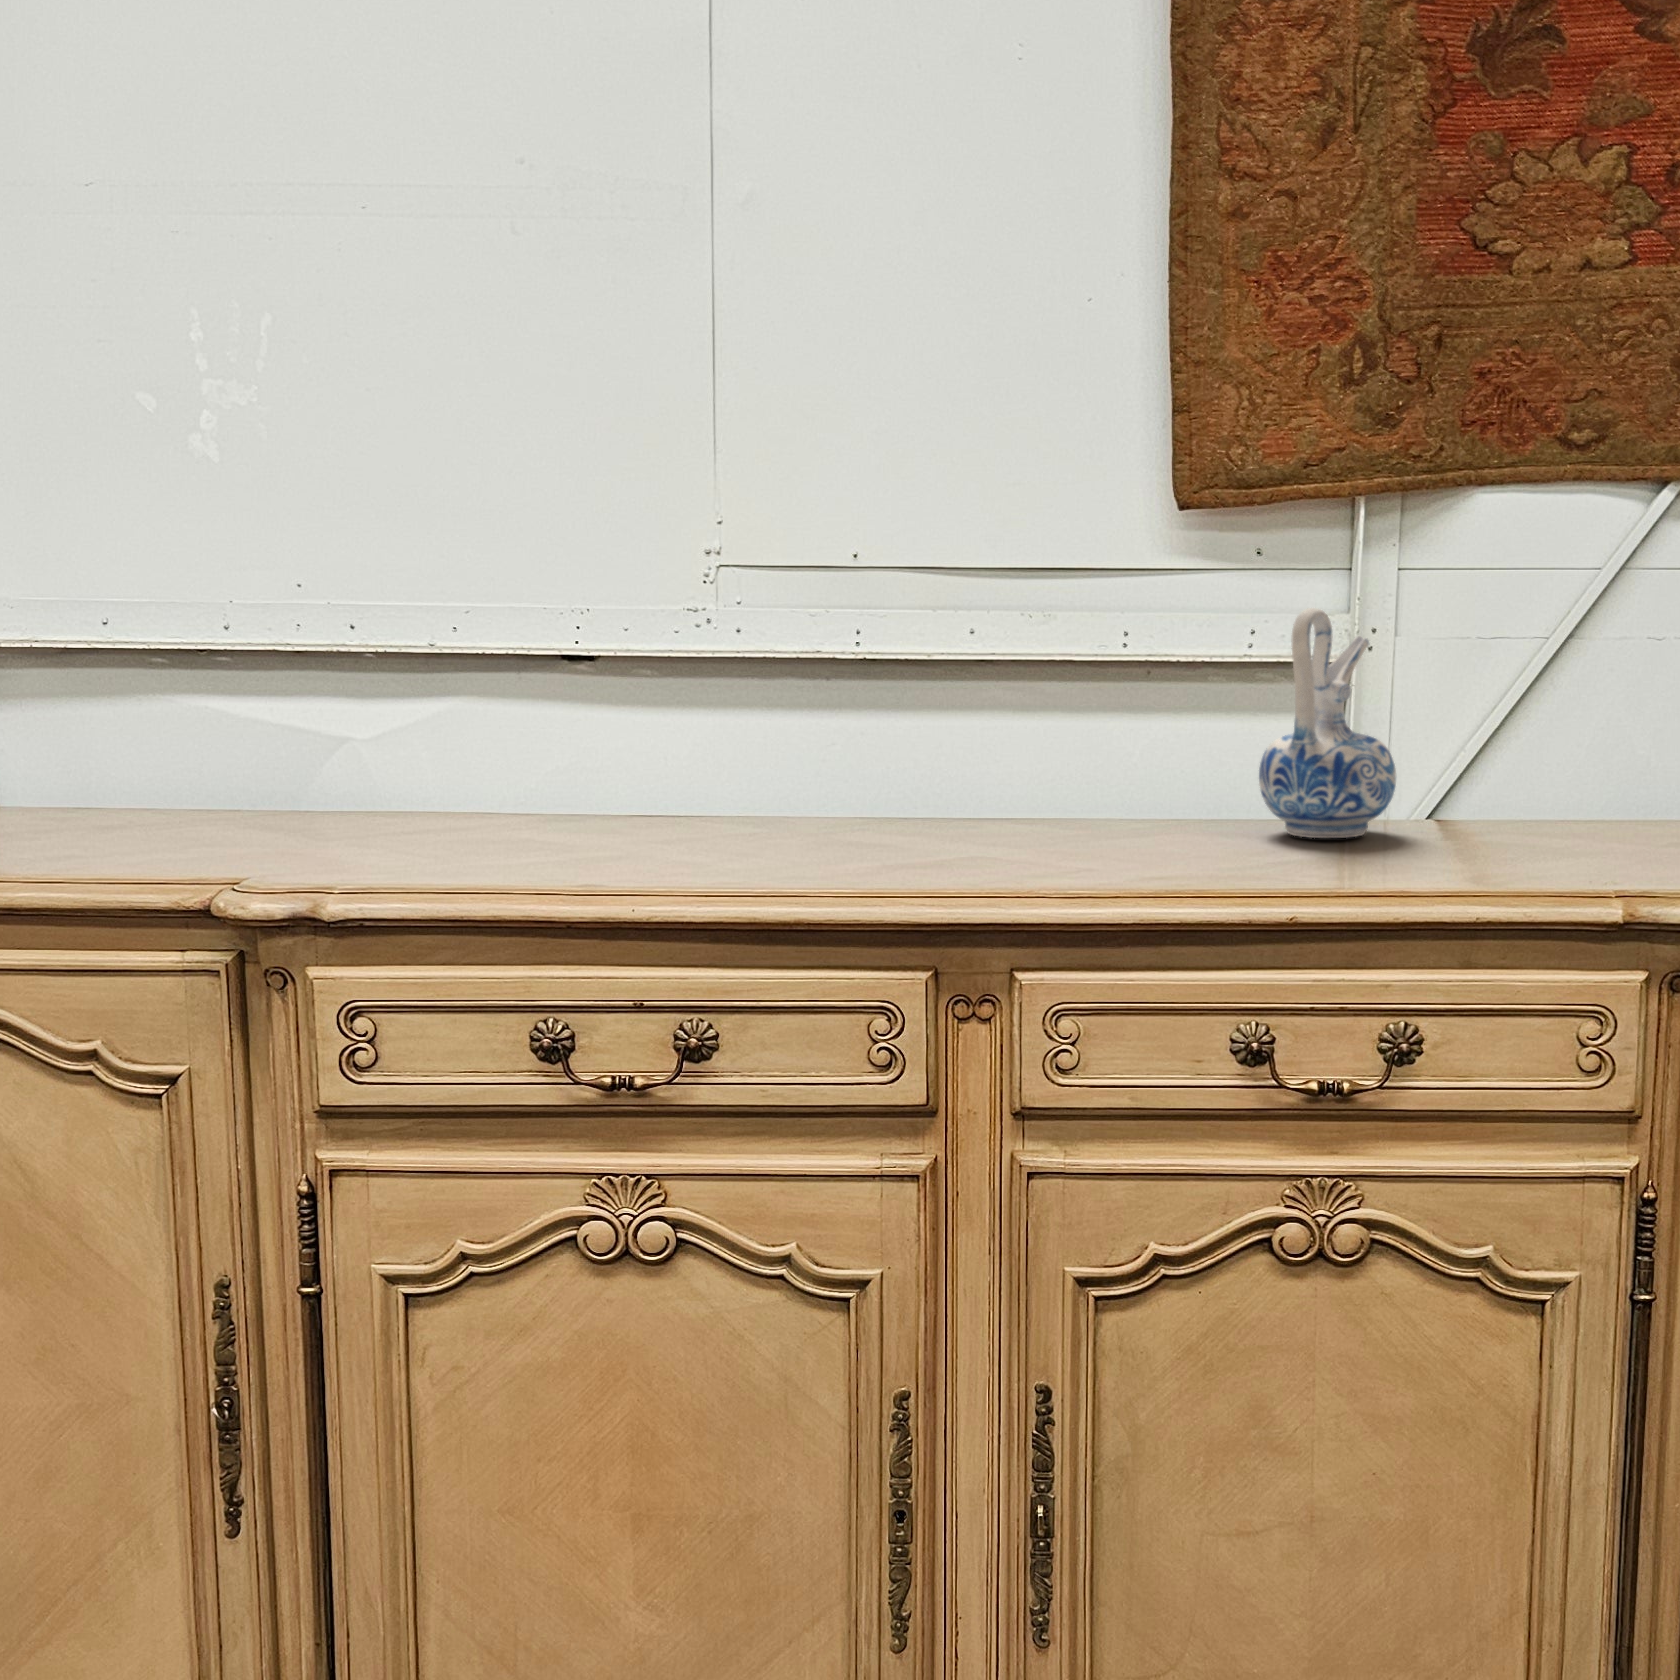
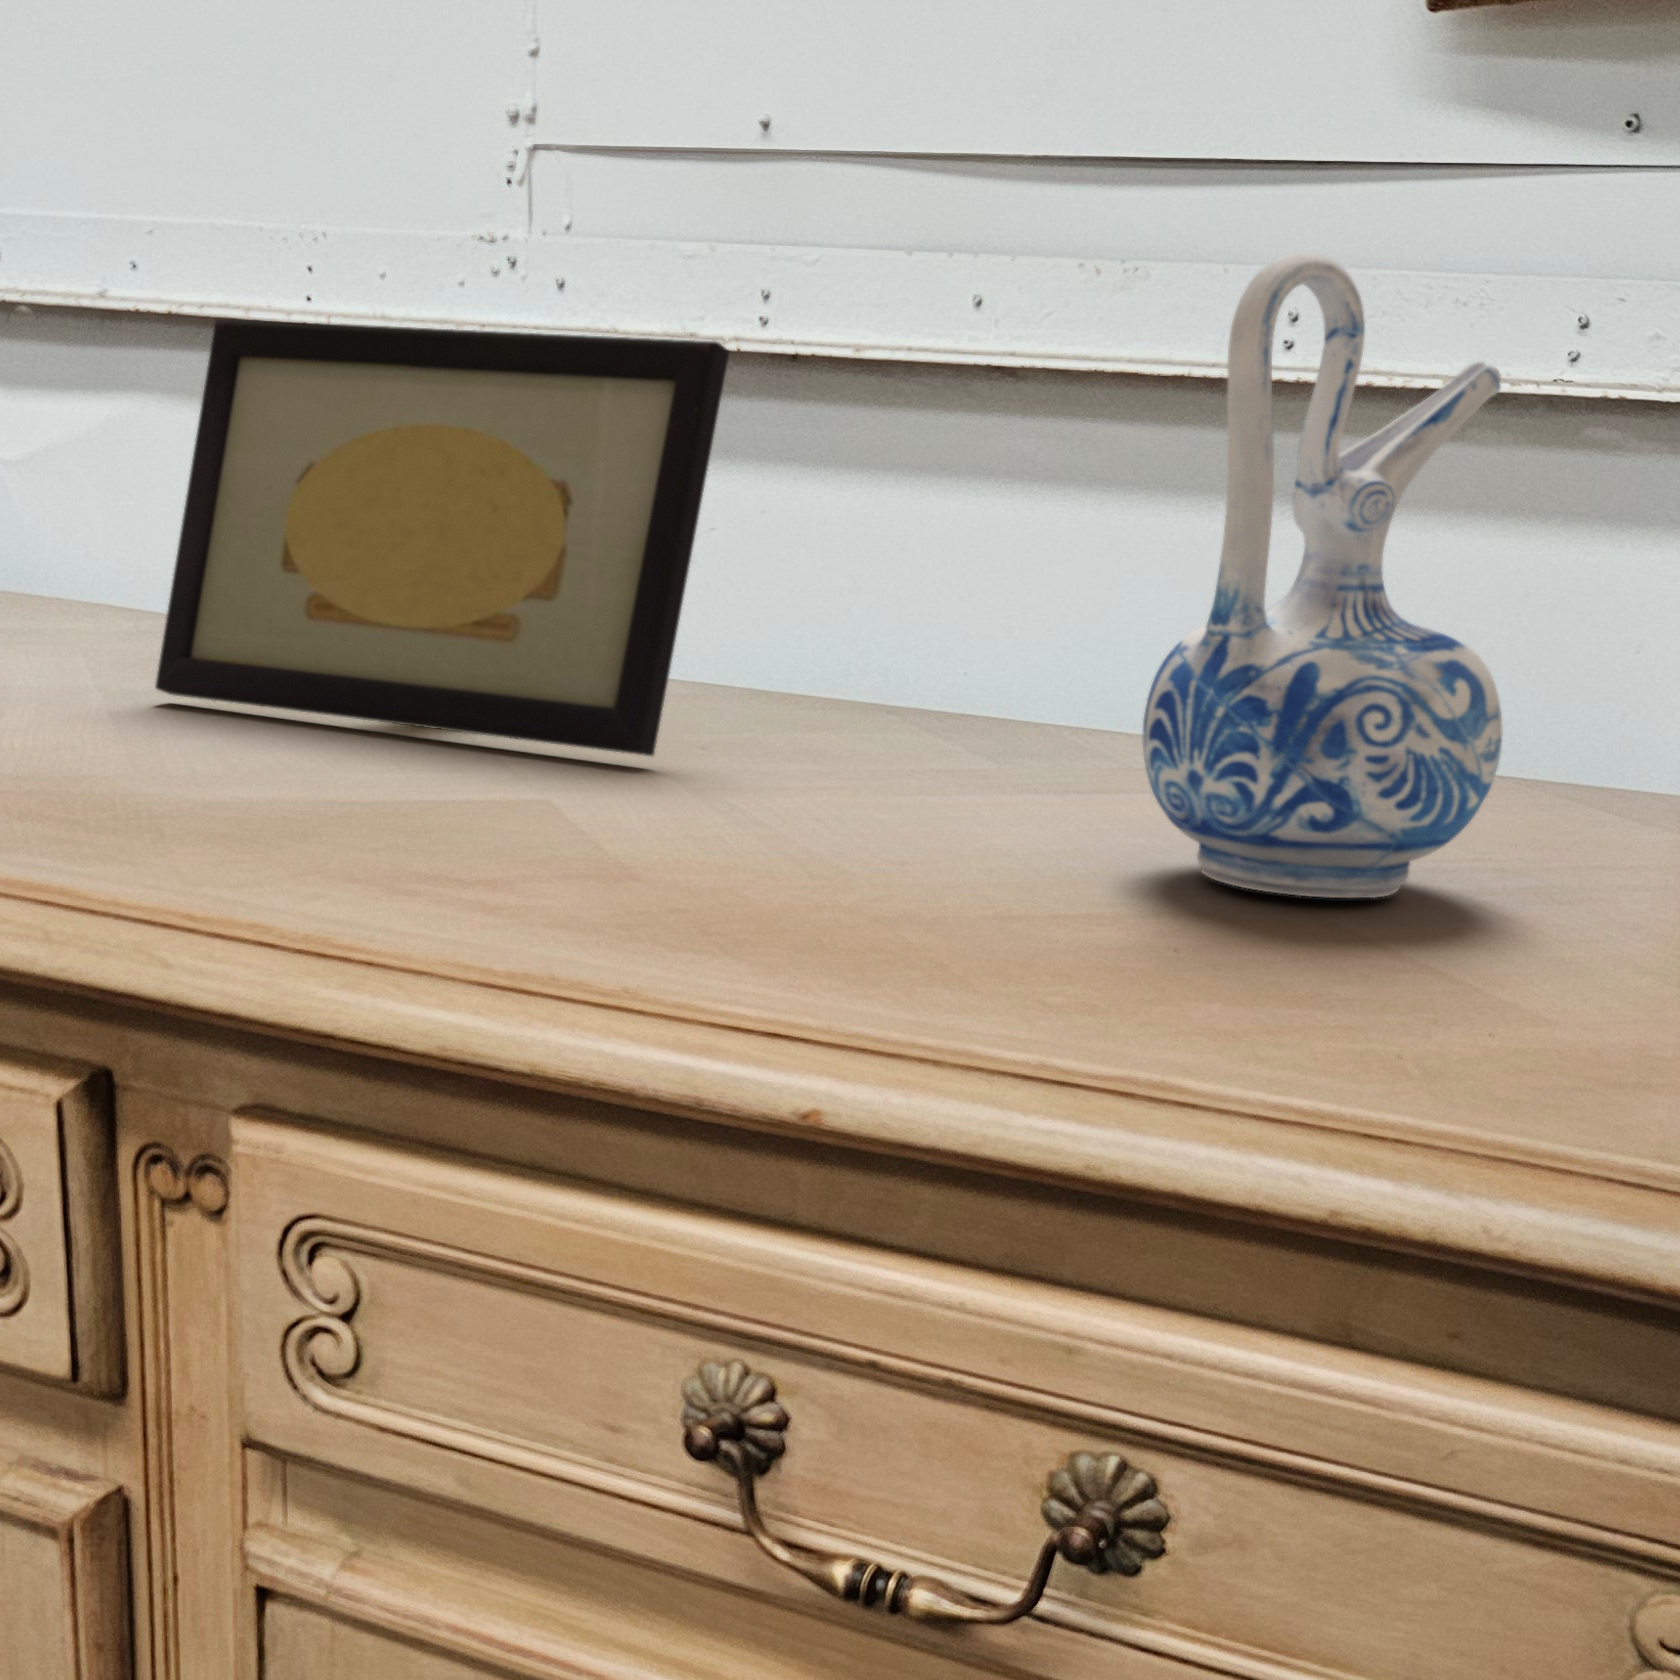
picture frame: none [718,635,1001,819] -> present [155,319,729,756]

